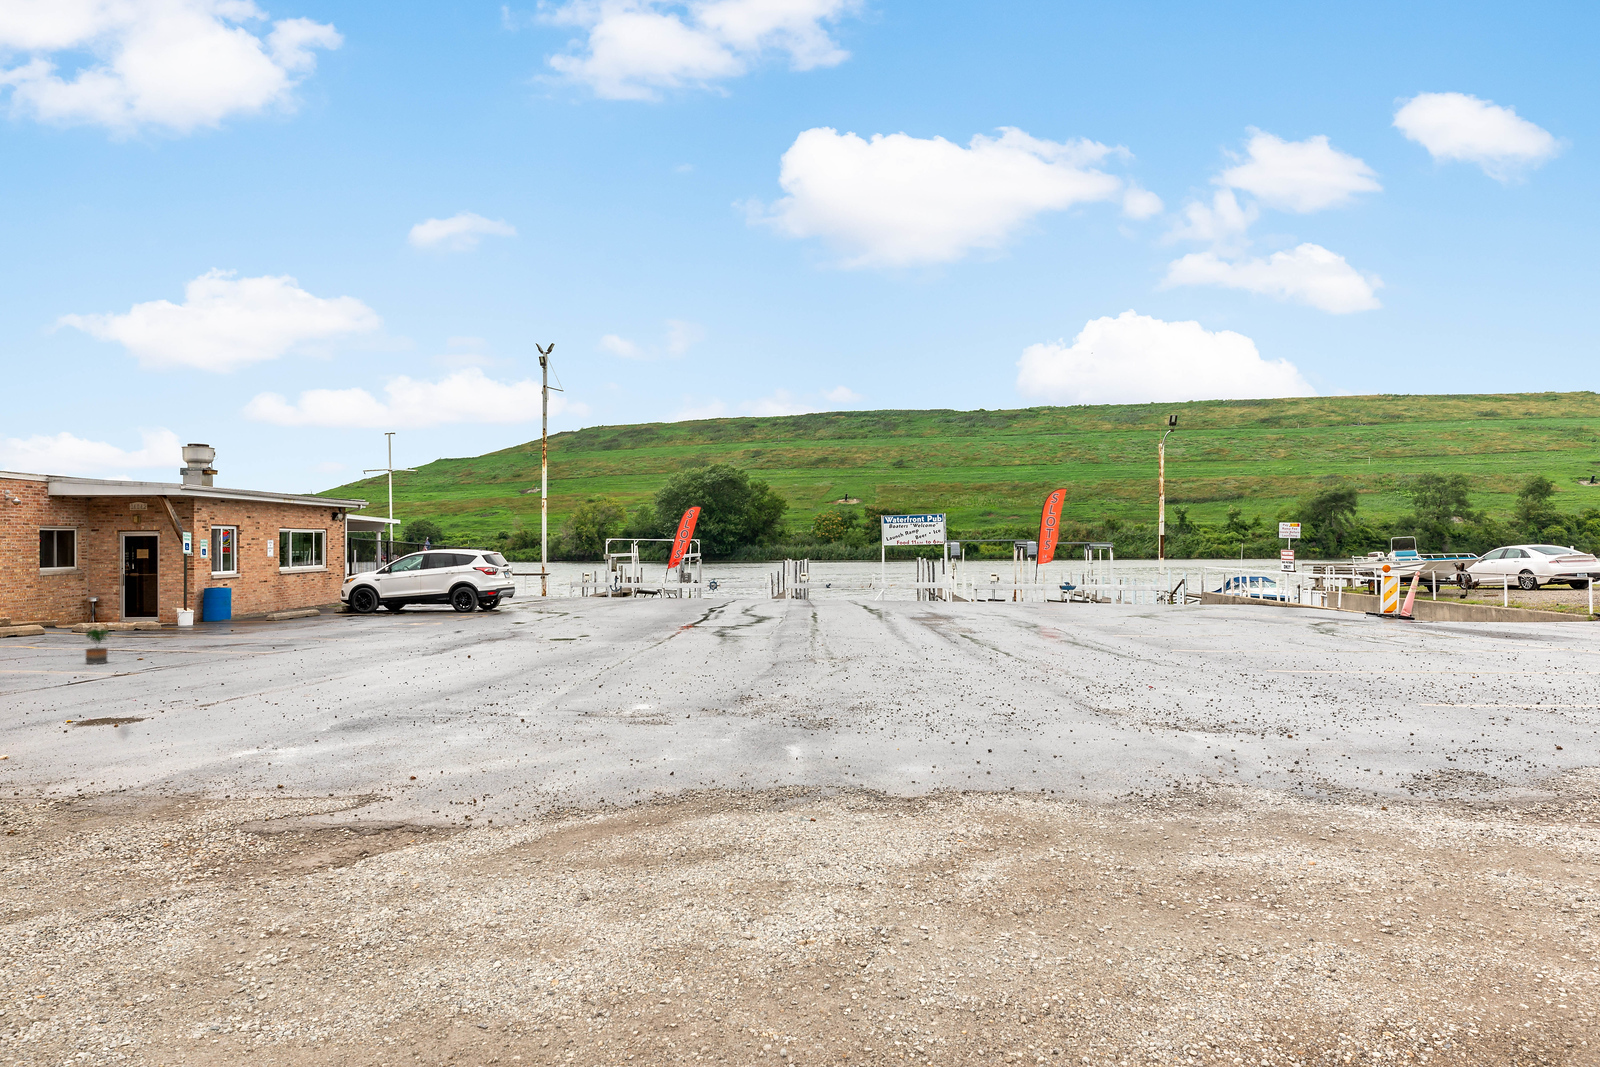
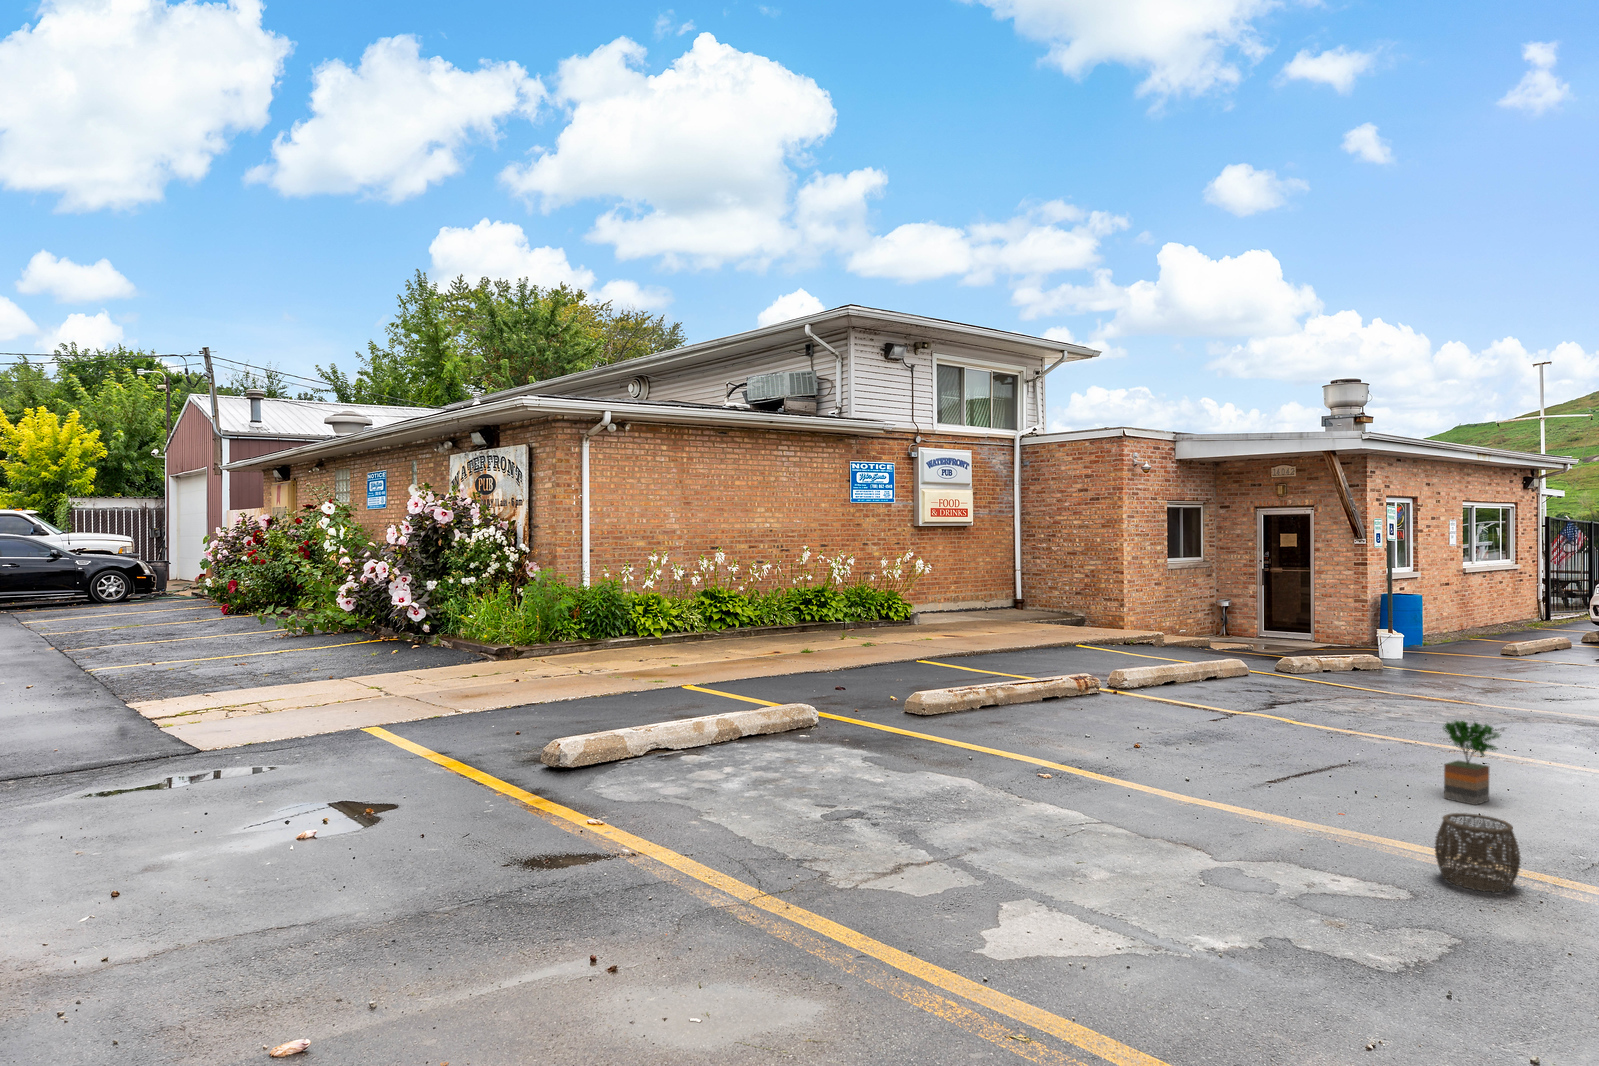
woven basket: none [34,655,68,681] -> present [1435,813,1521,892]

